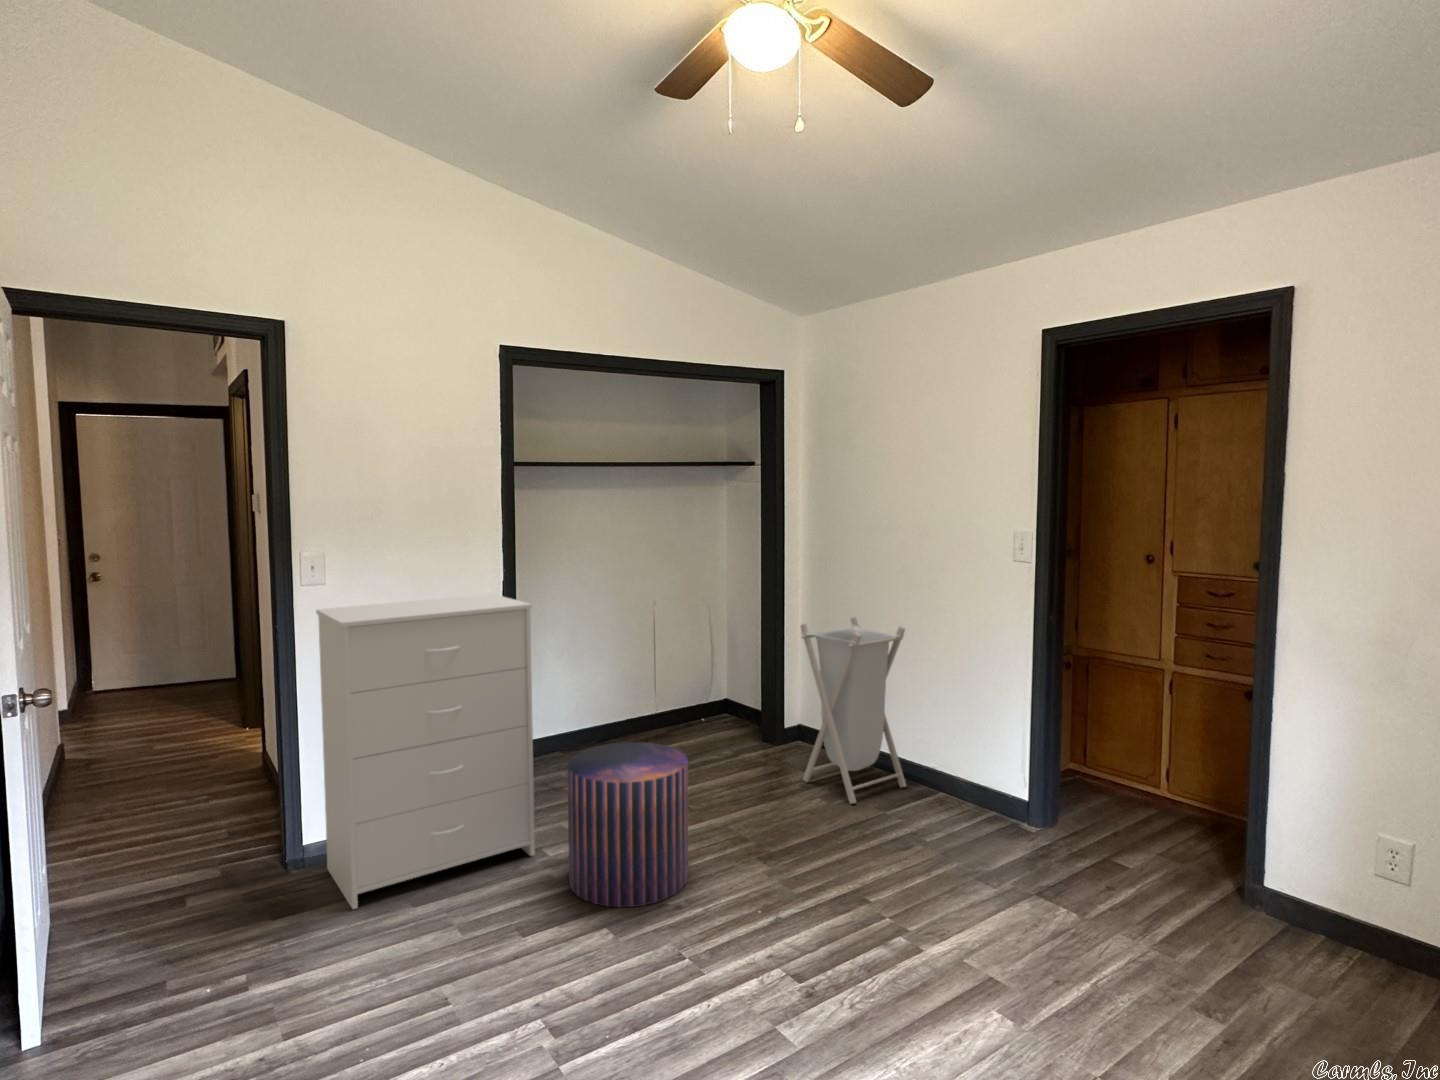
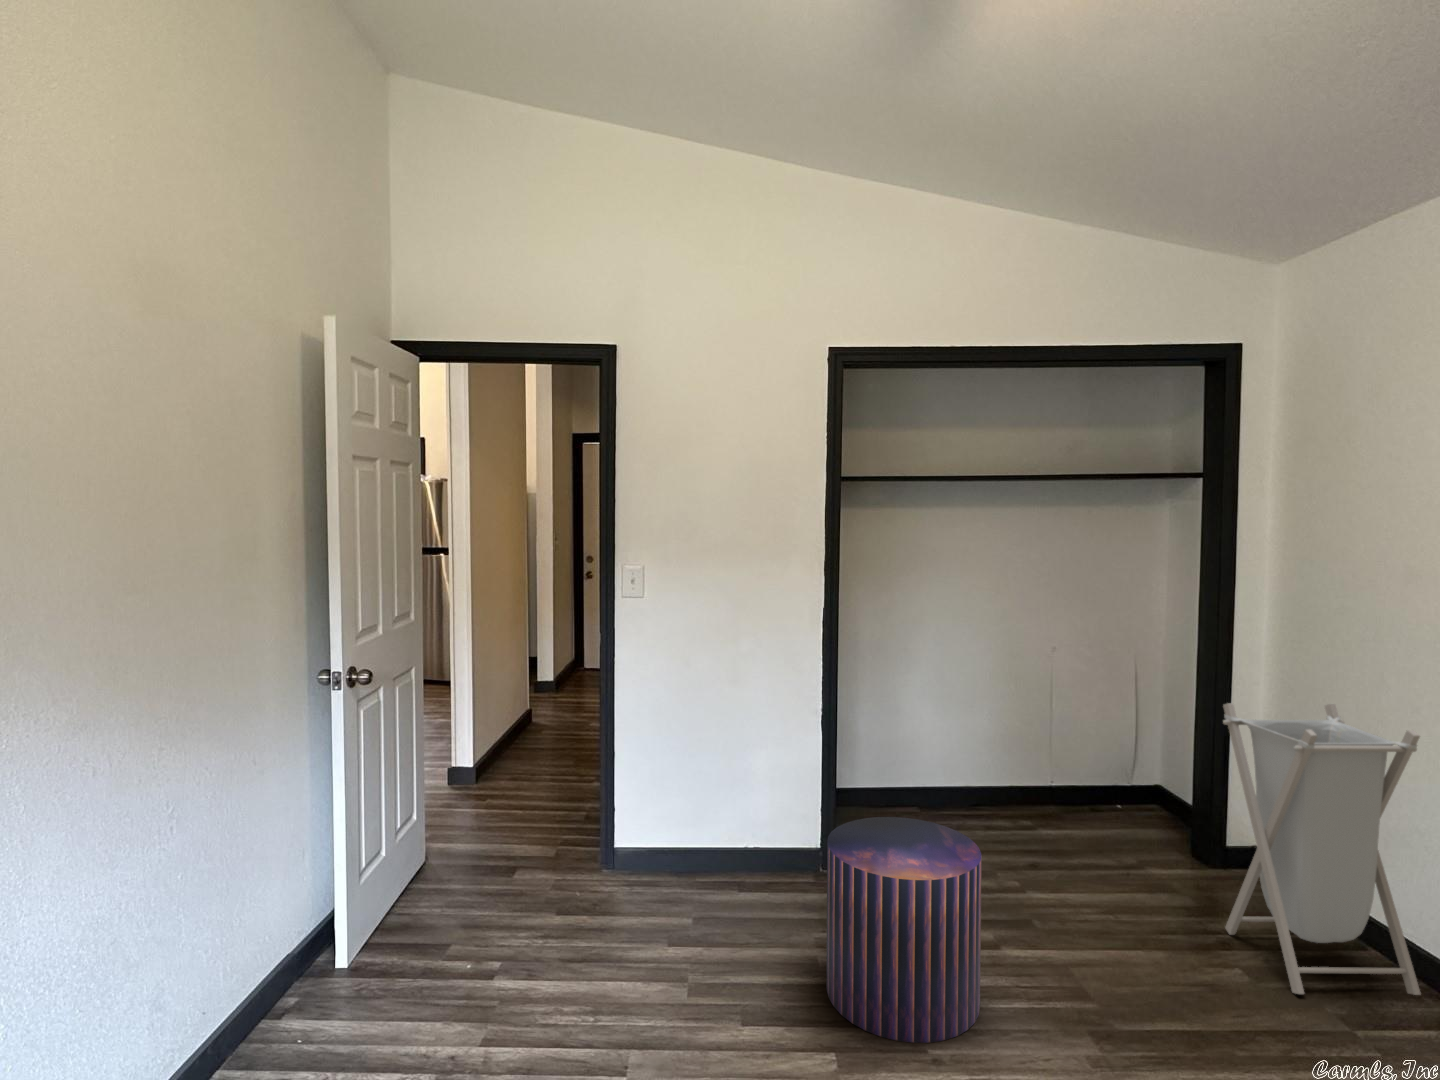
dresser: present [316,594,535,909] -> none [617,623,819,927]

